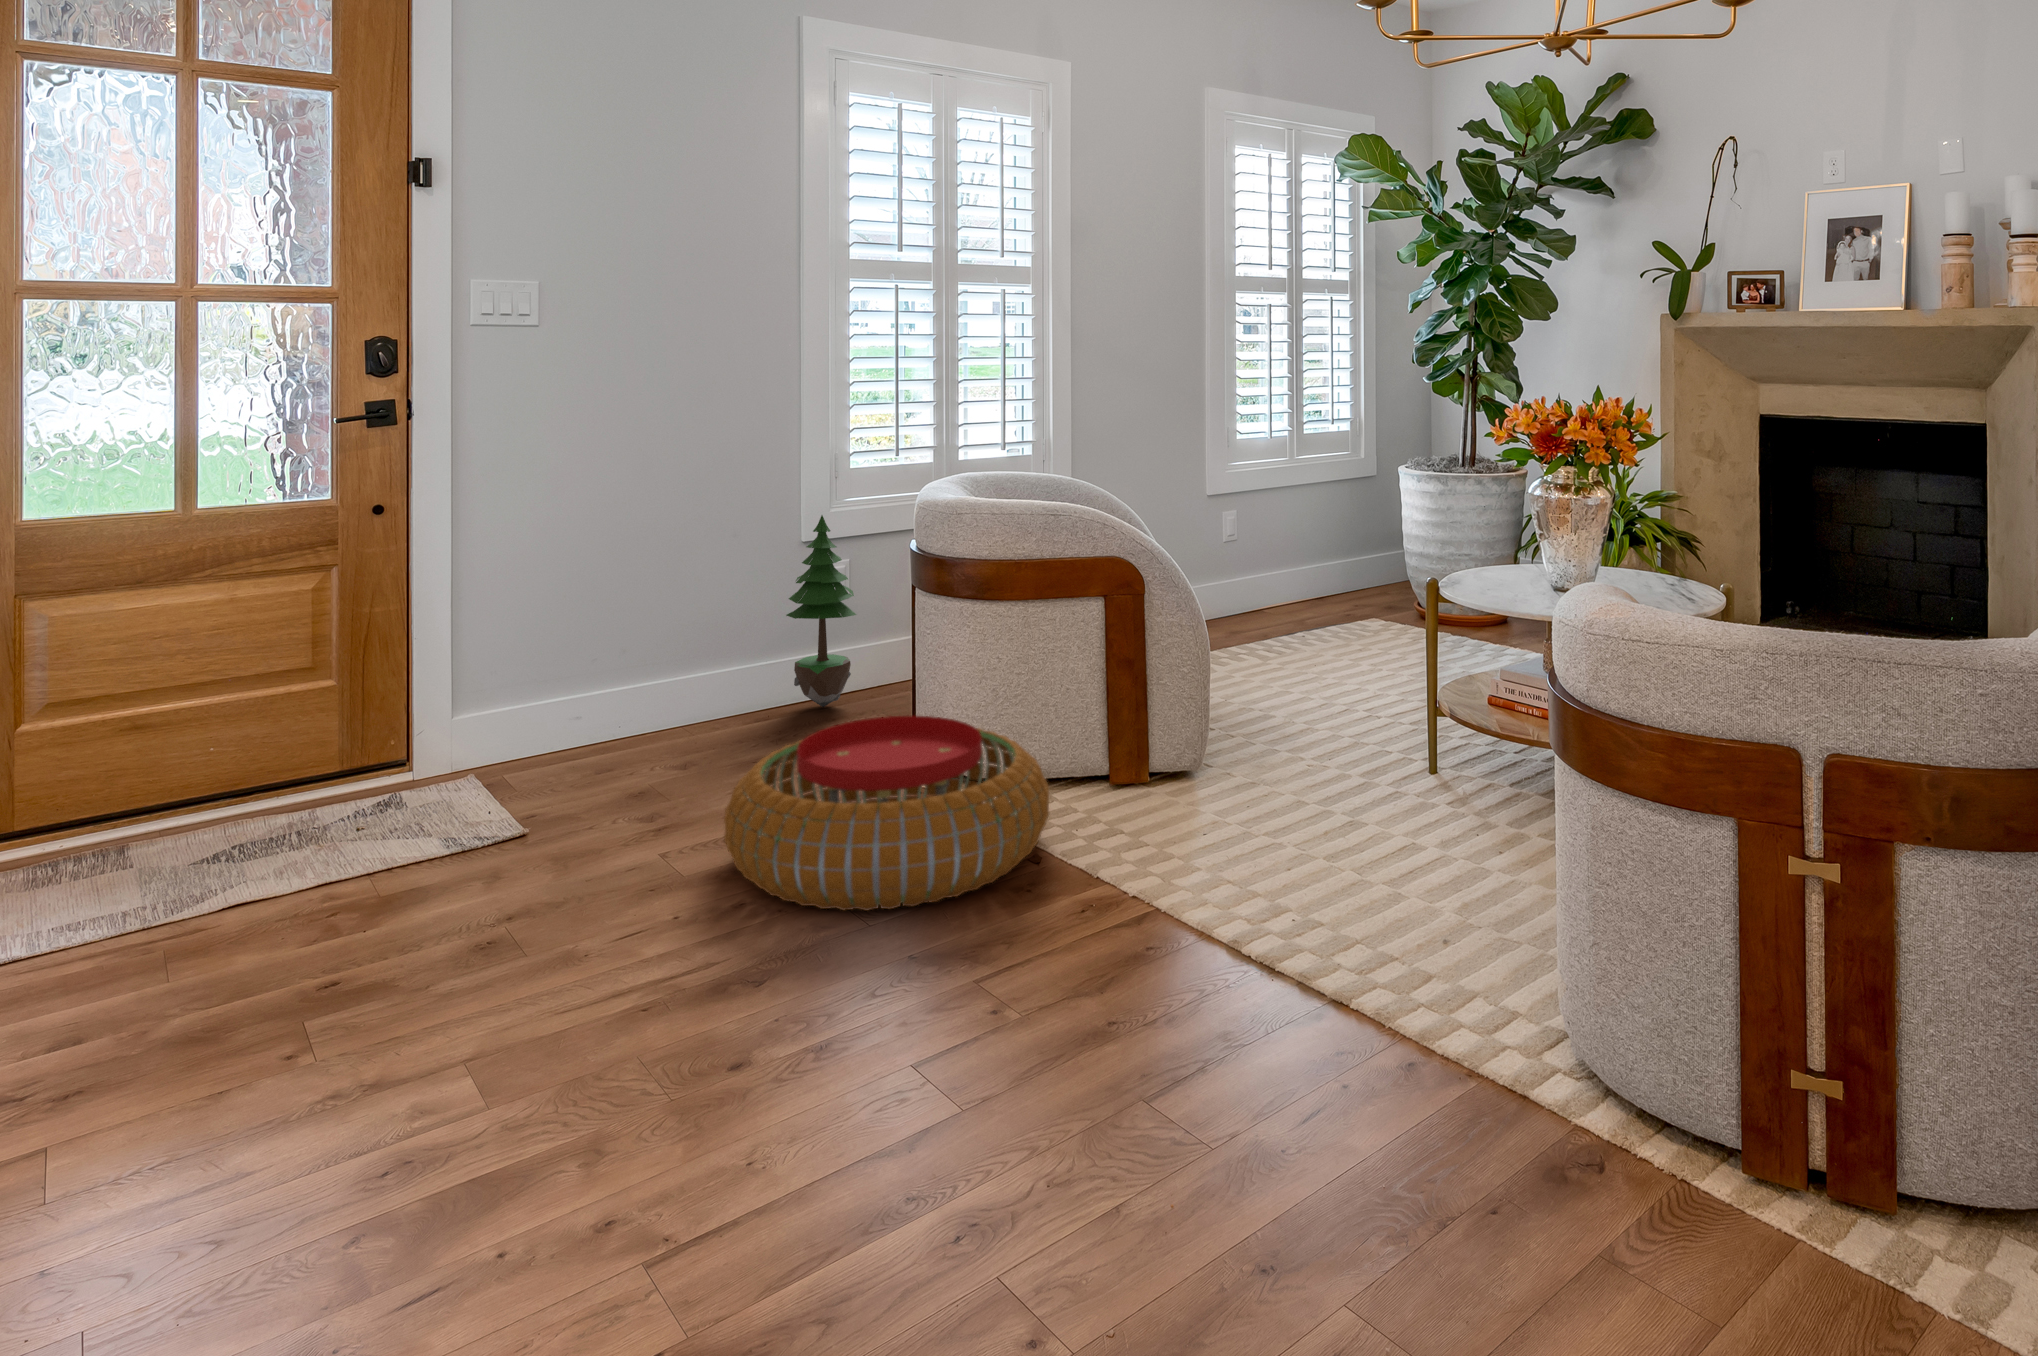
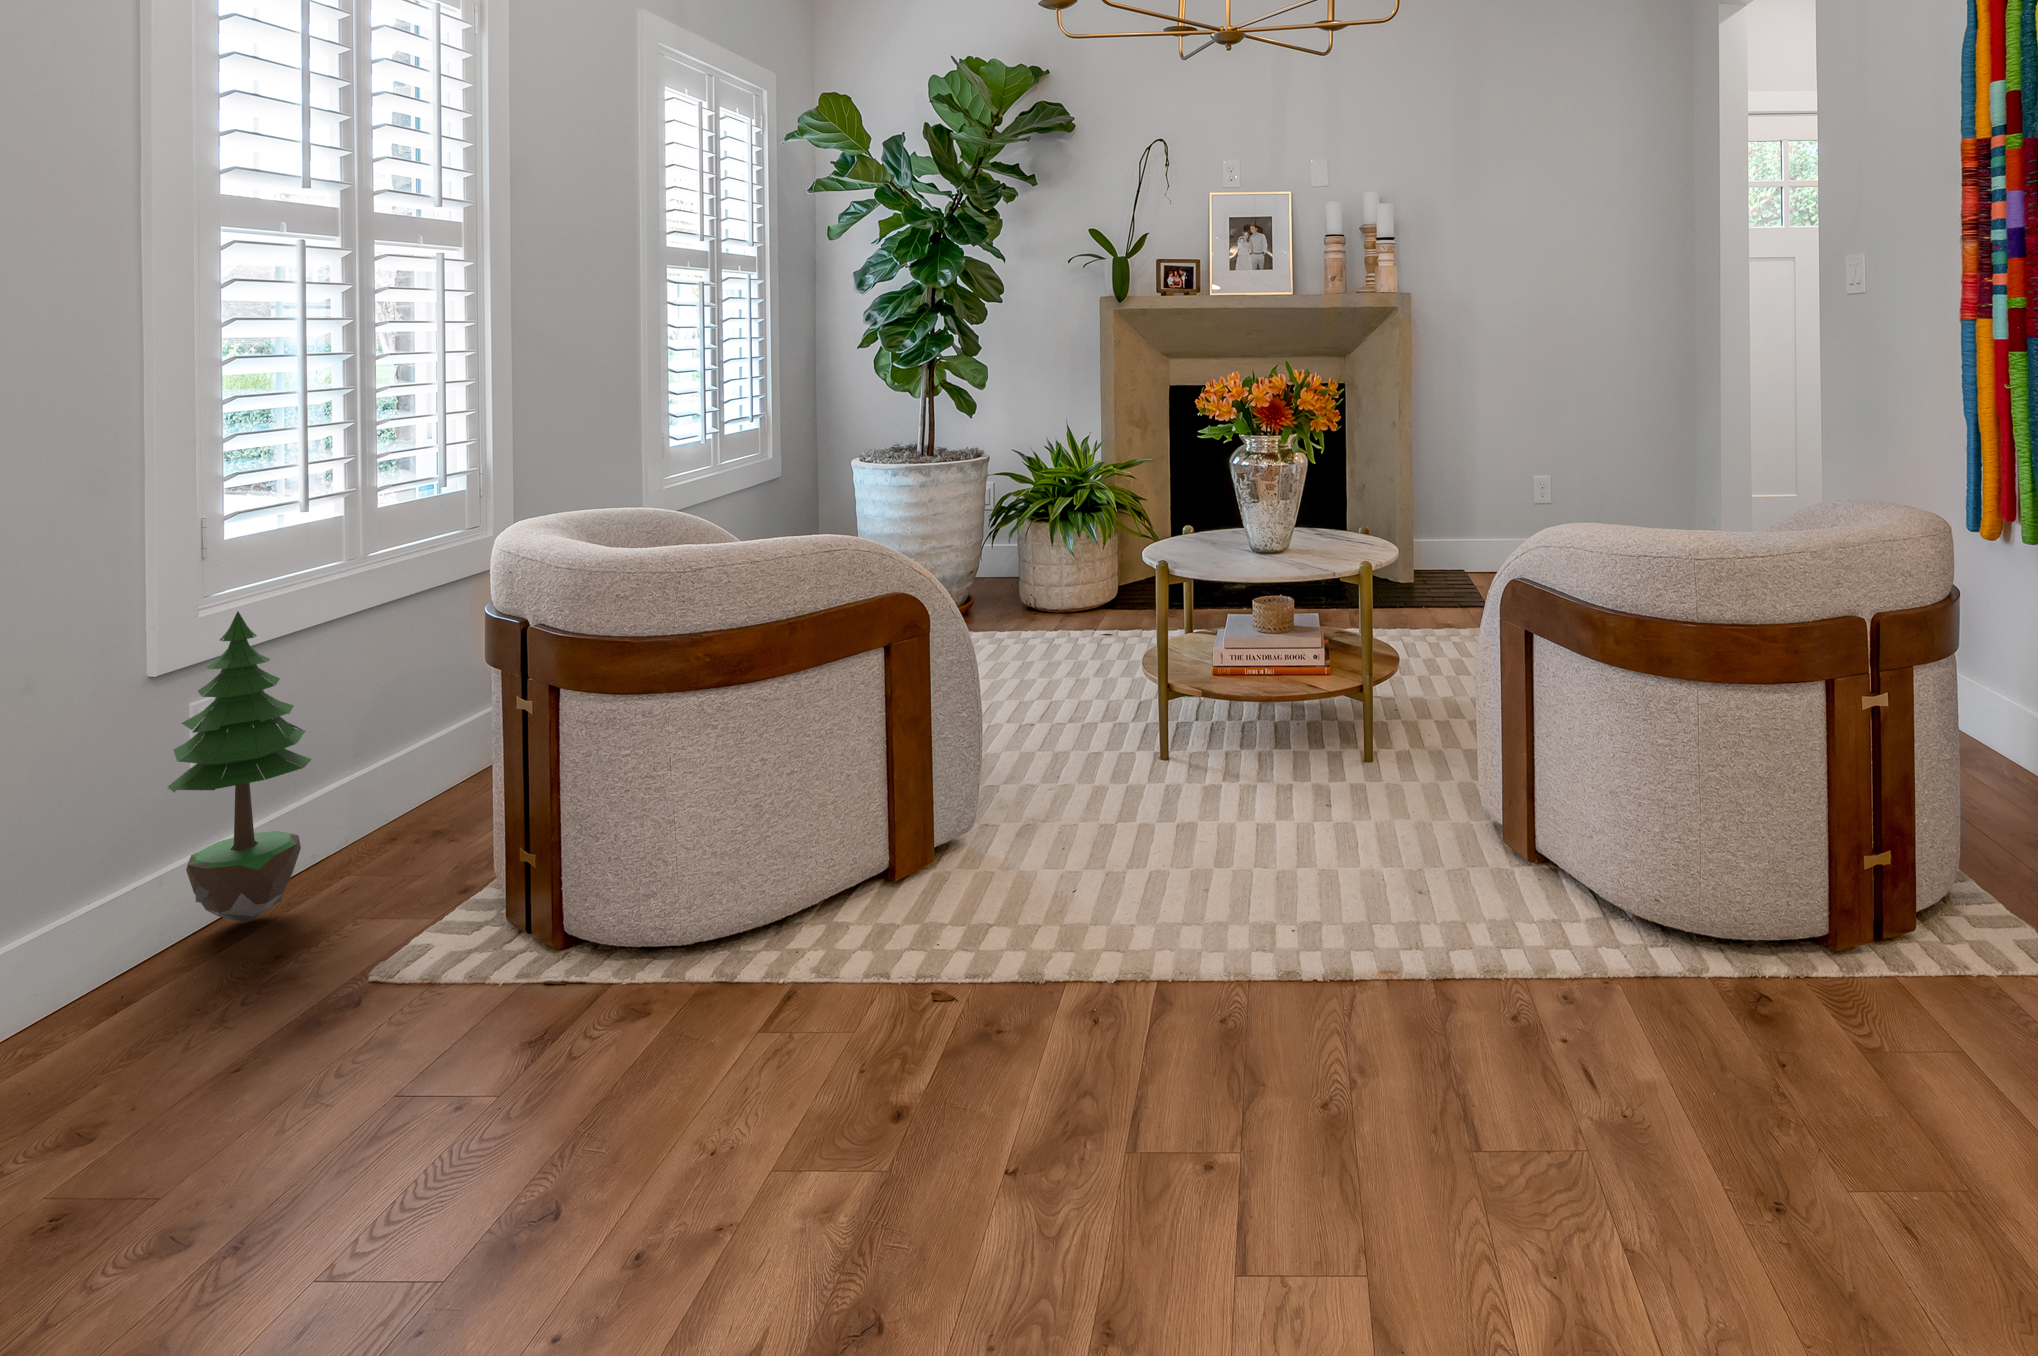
pouf: present [724,716,1049,911] -> none [507,846,1000,1187]

